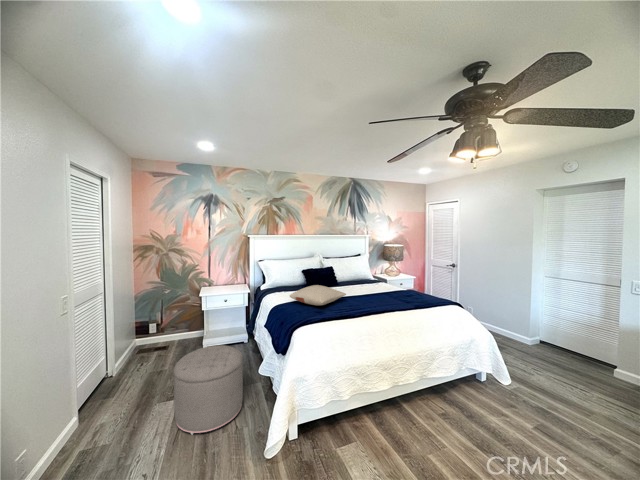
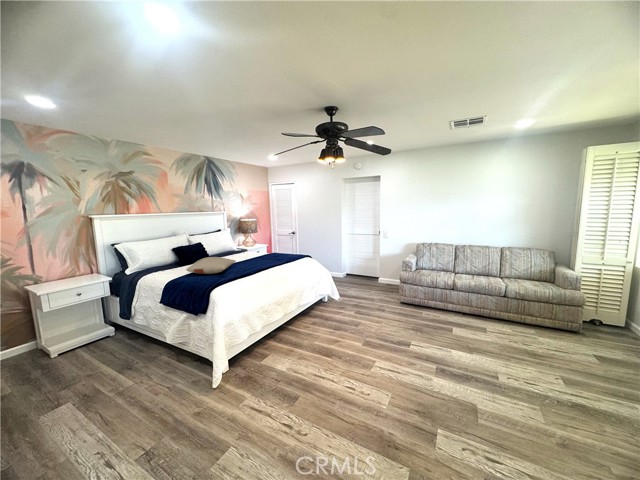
ottoman: present [174,345,243,434] -> none [83,326,165,409]

